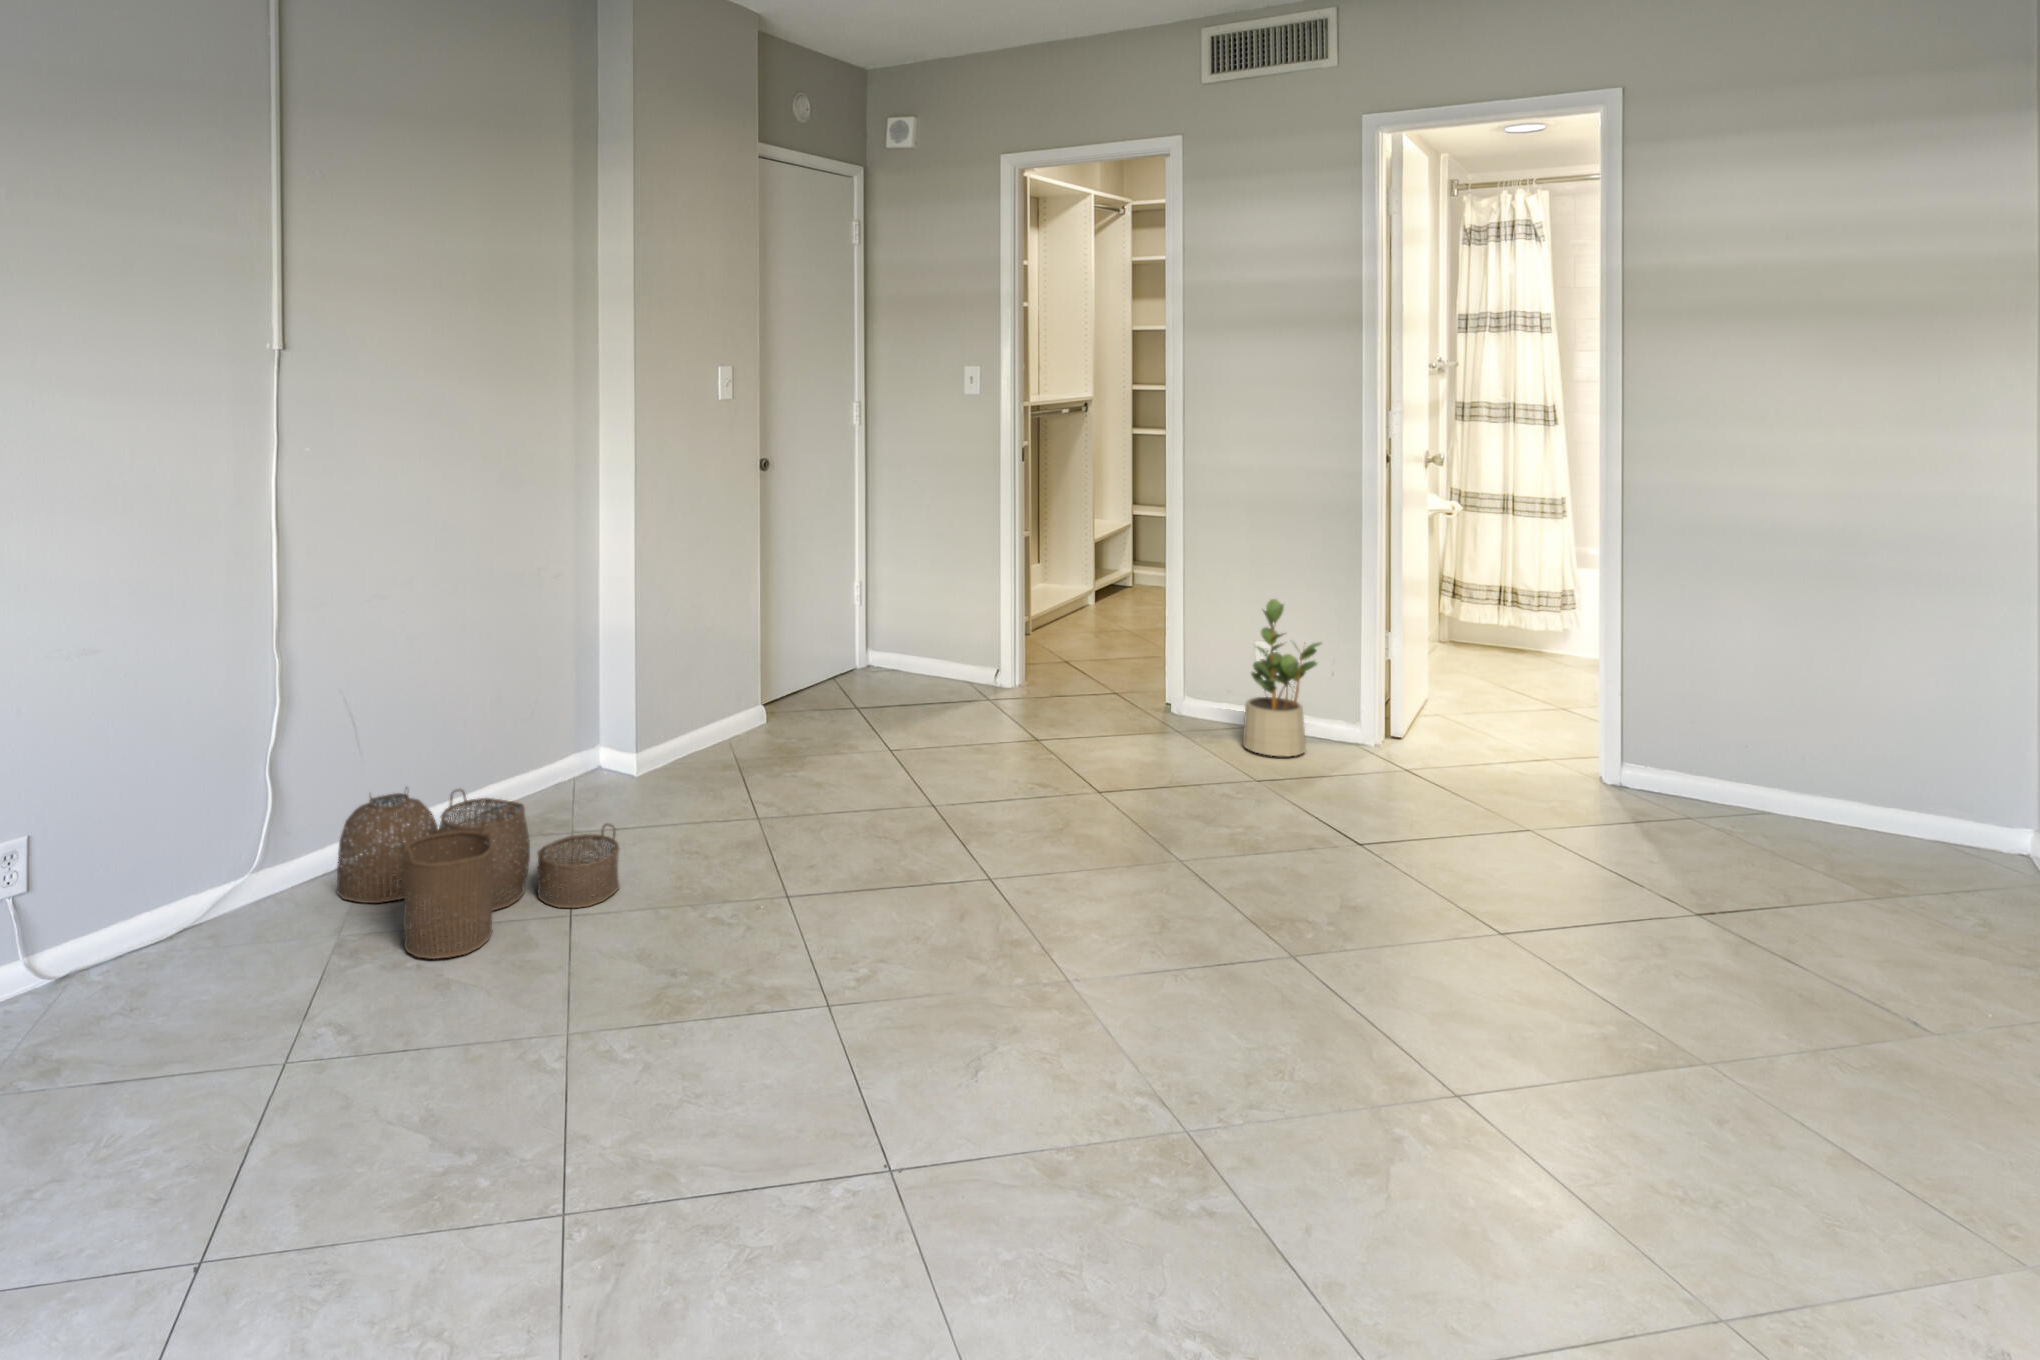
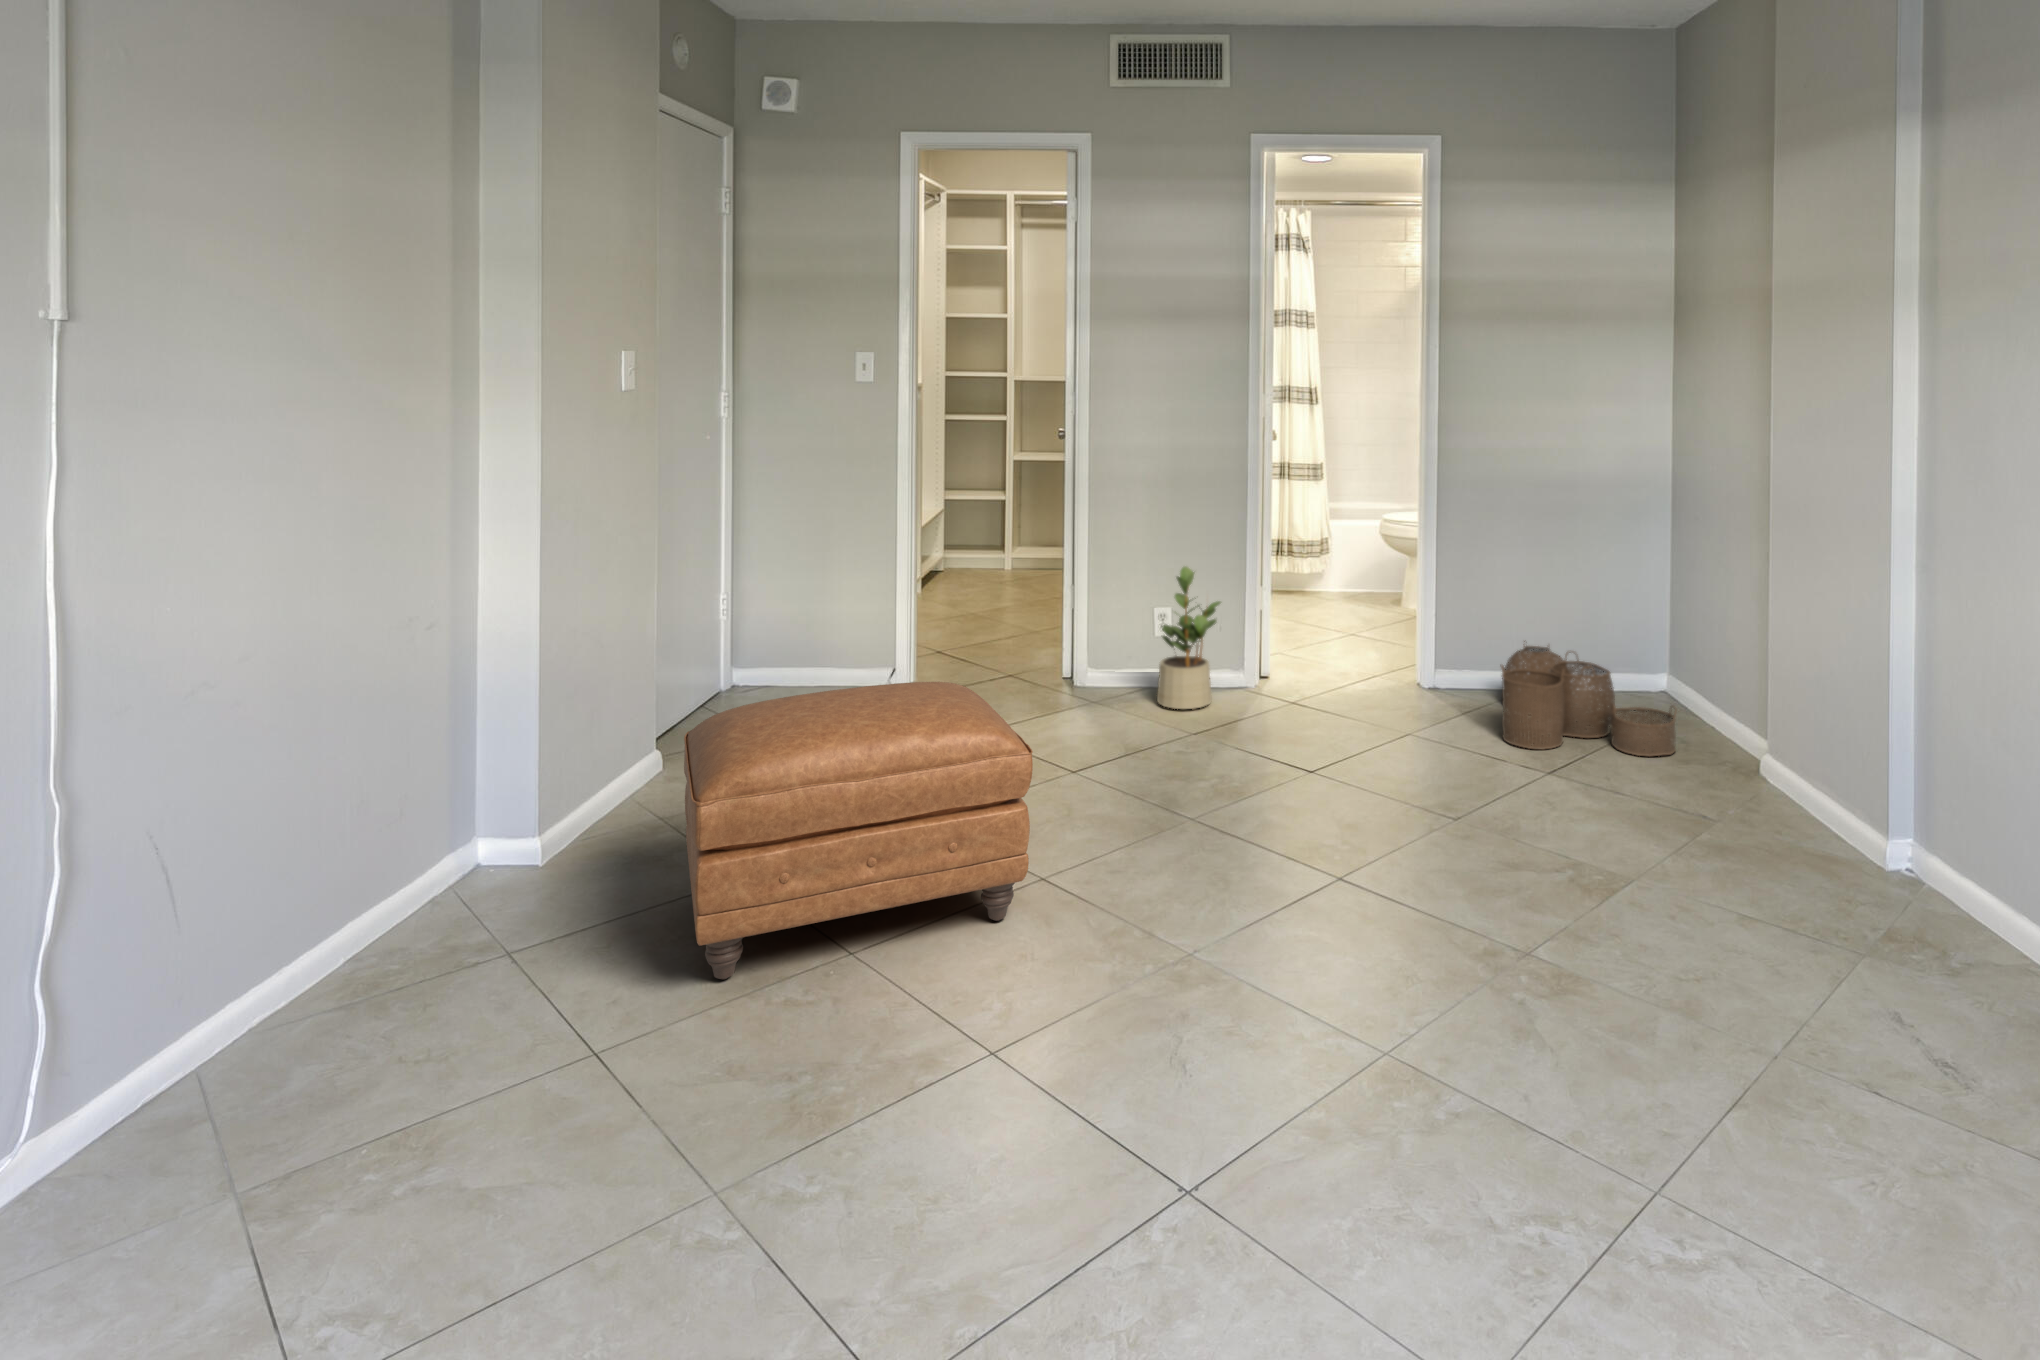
ottoman: none [668,668,966,903] -> present [684,682,1033,979]
woven basket: present [337,788,620,959] -> present [1500,641,1676,756]

